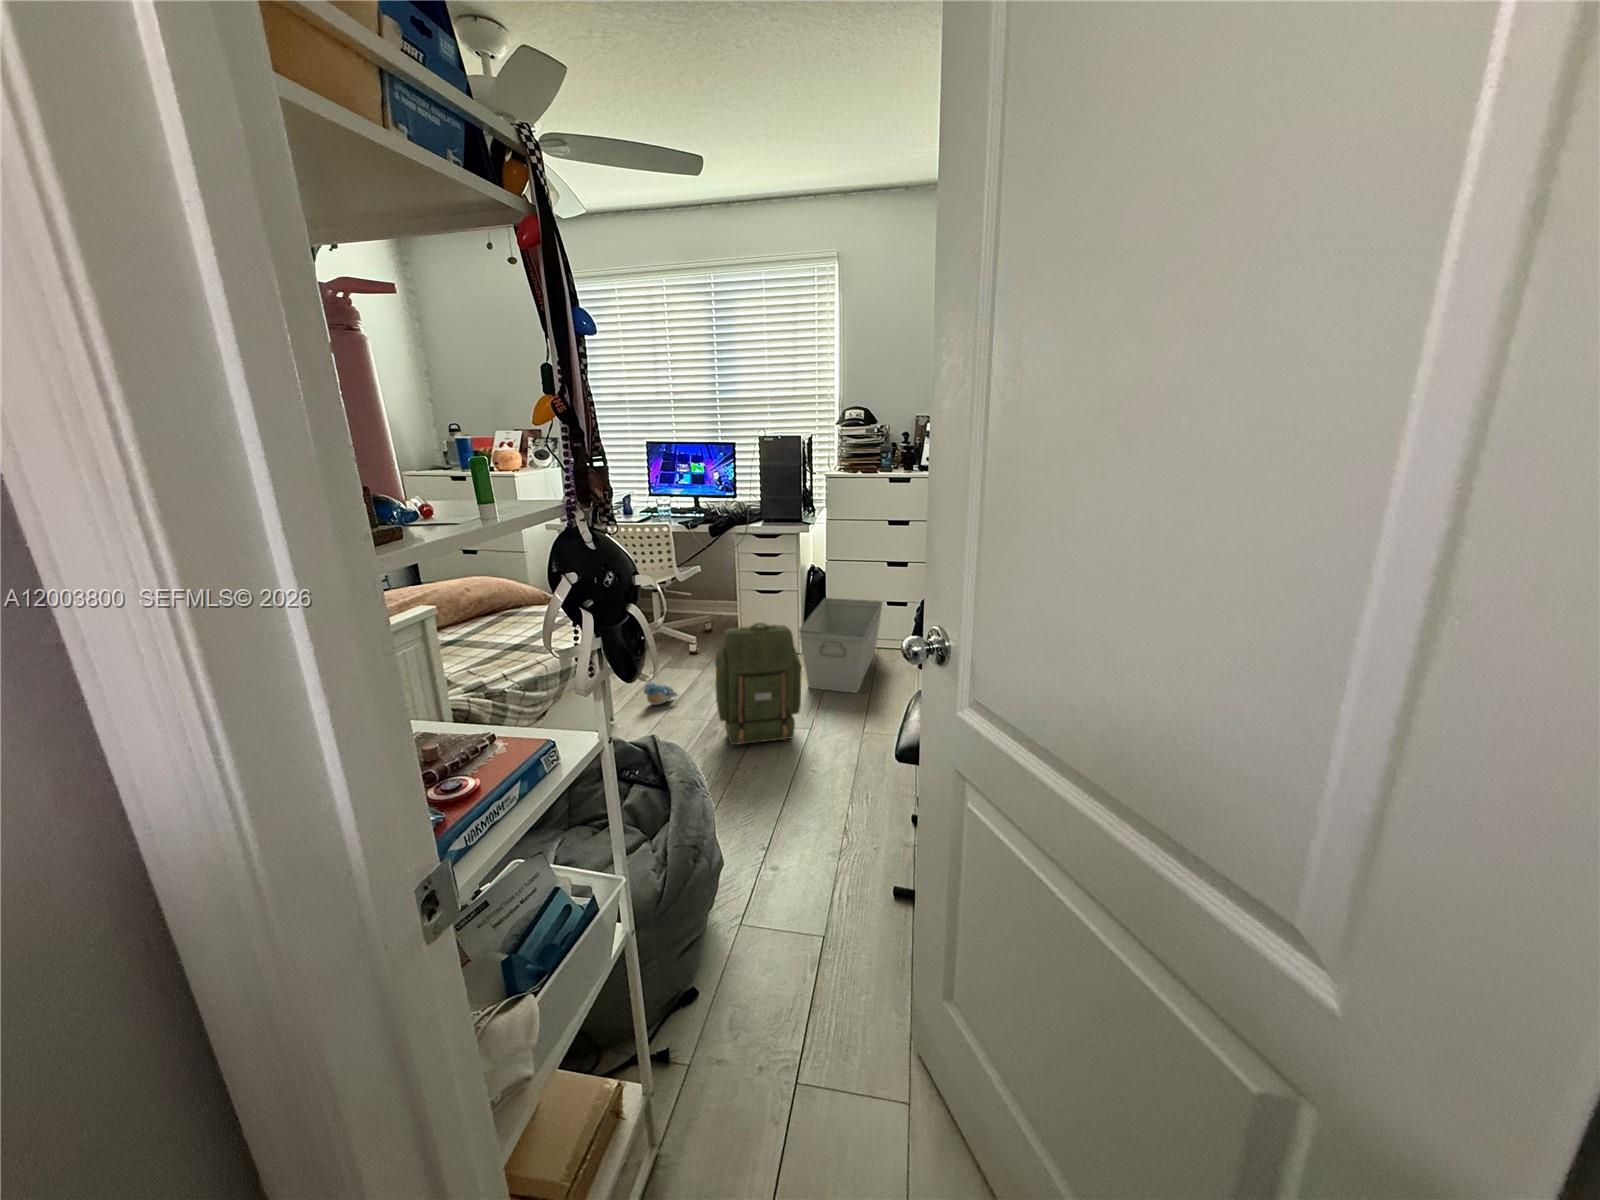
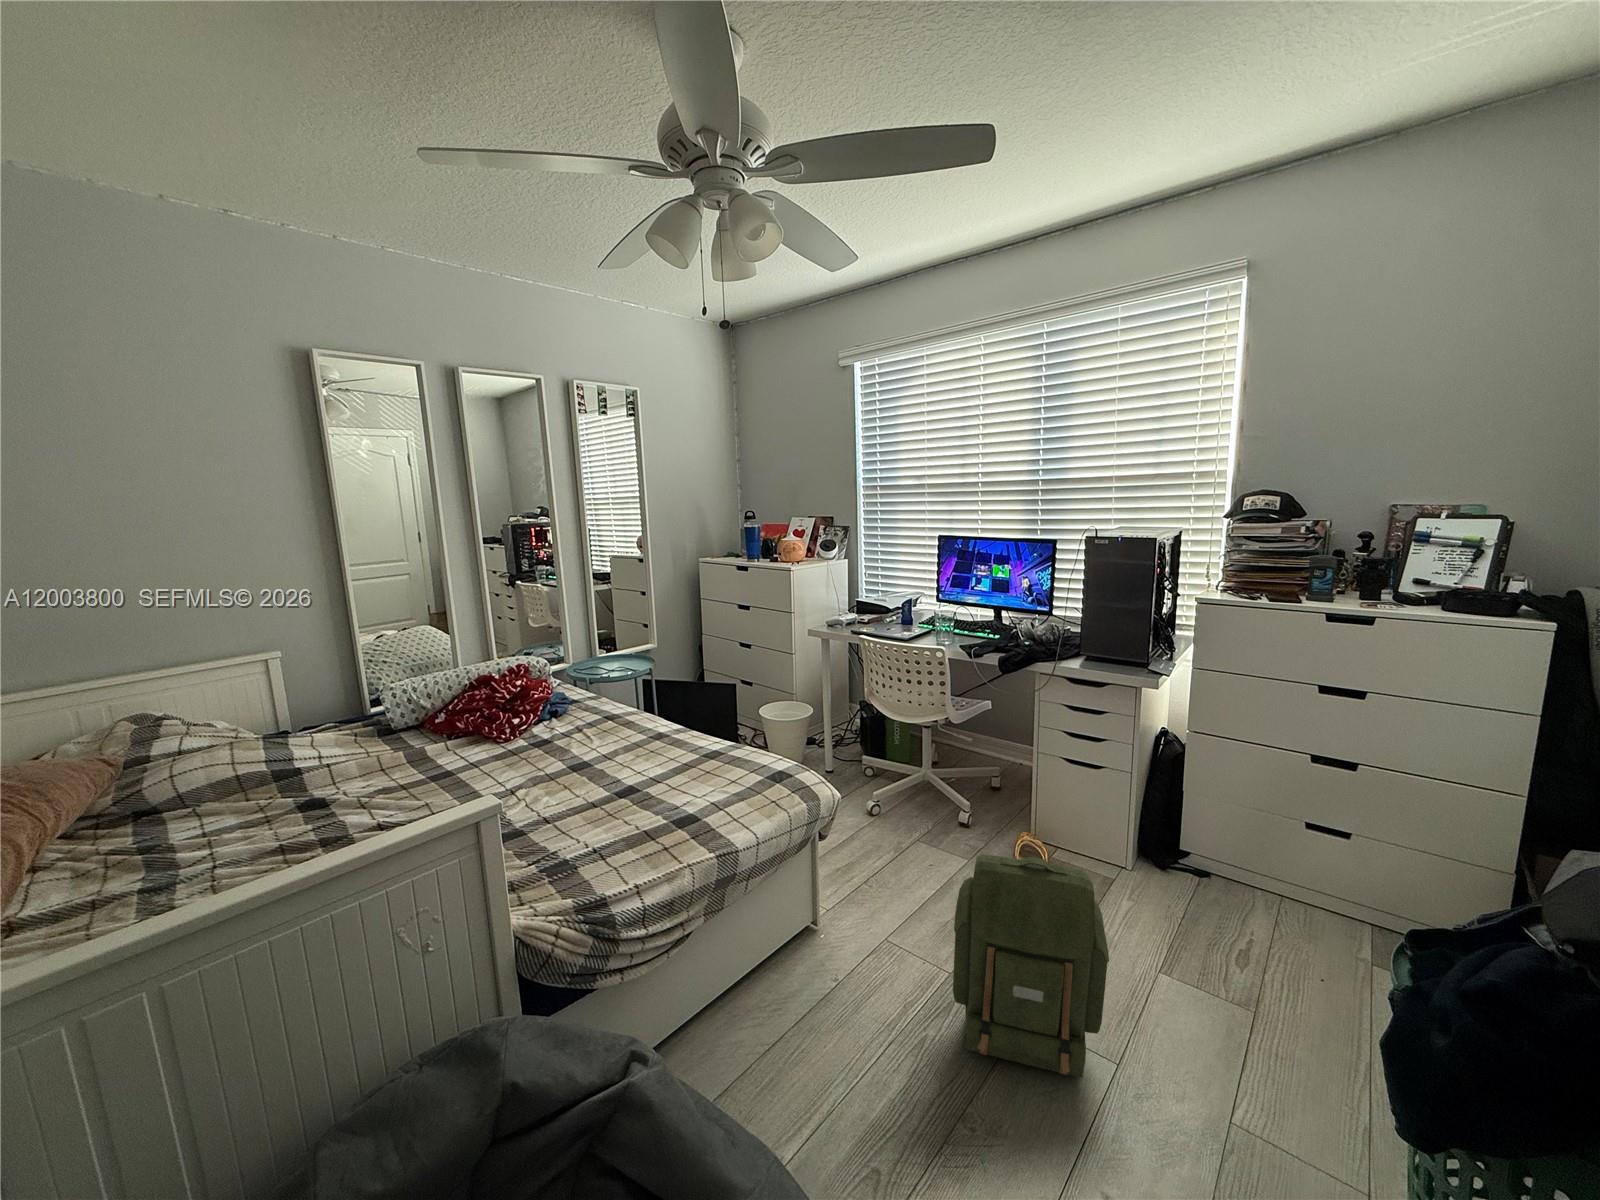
storage bin: present [799,598,883,693] -> none [1121,791,1296,997]
plush toy: present [644,683,678,705] -> none [869,877,919,911]

